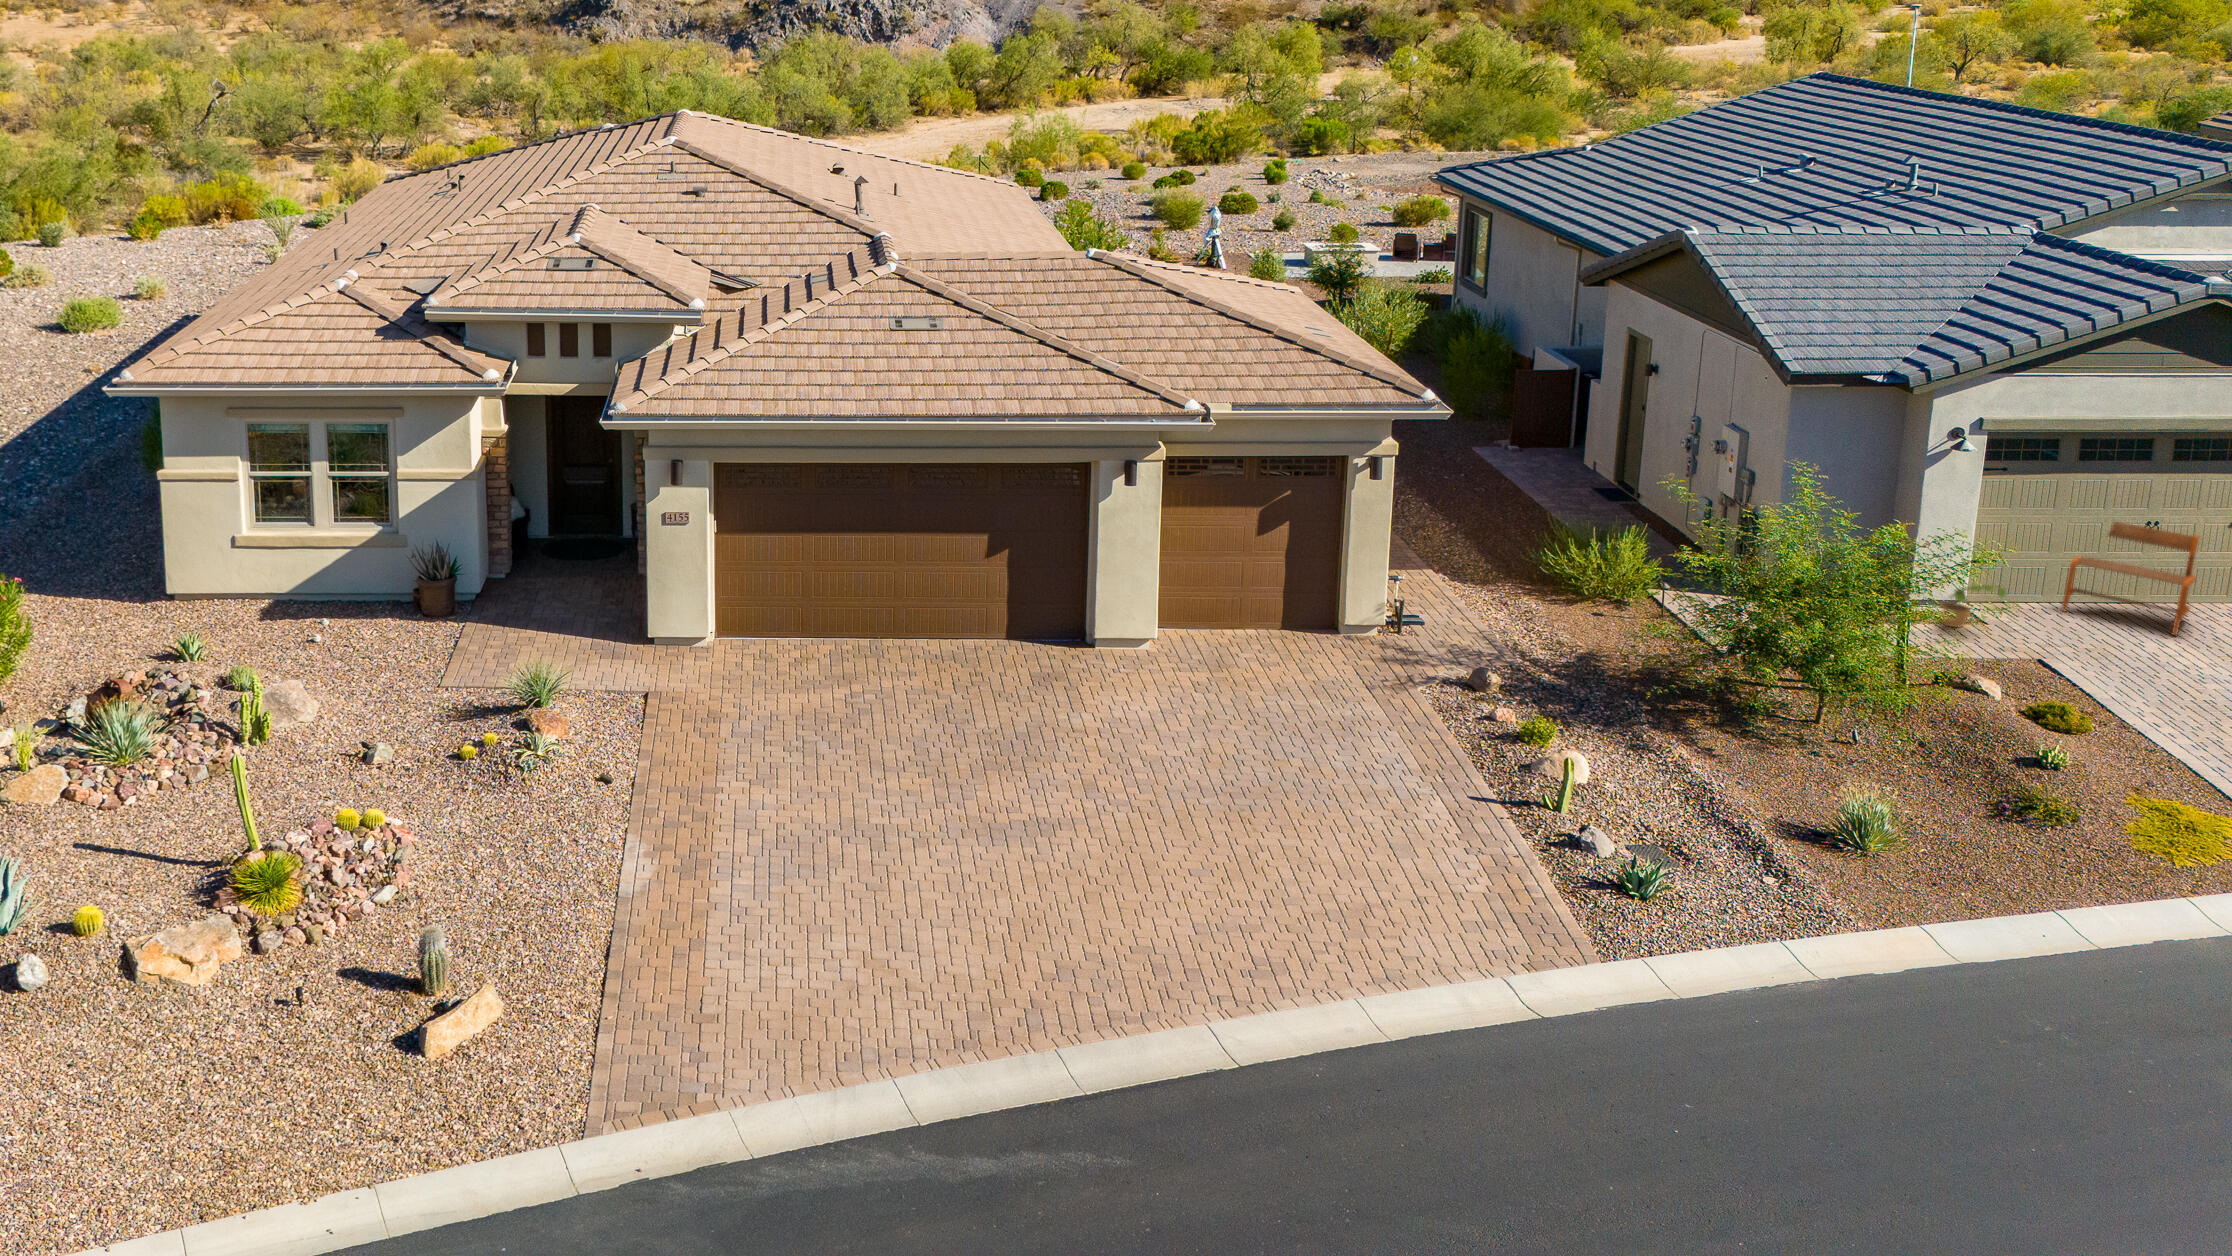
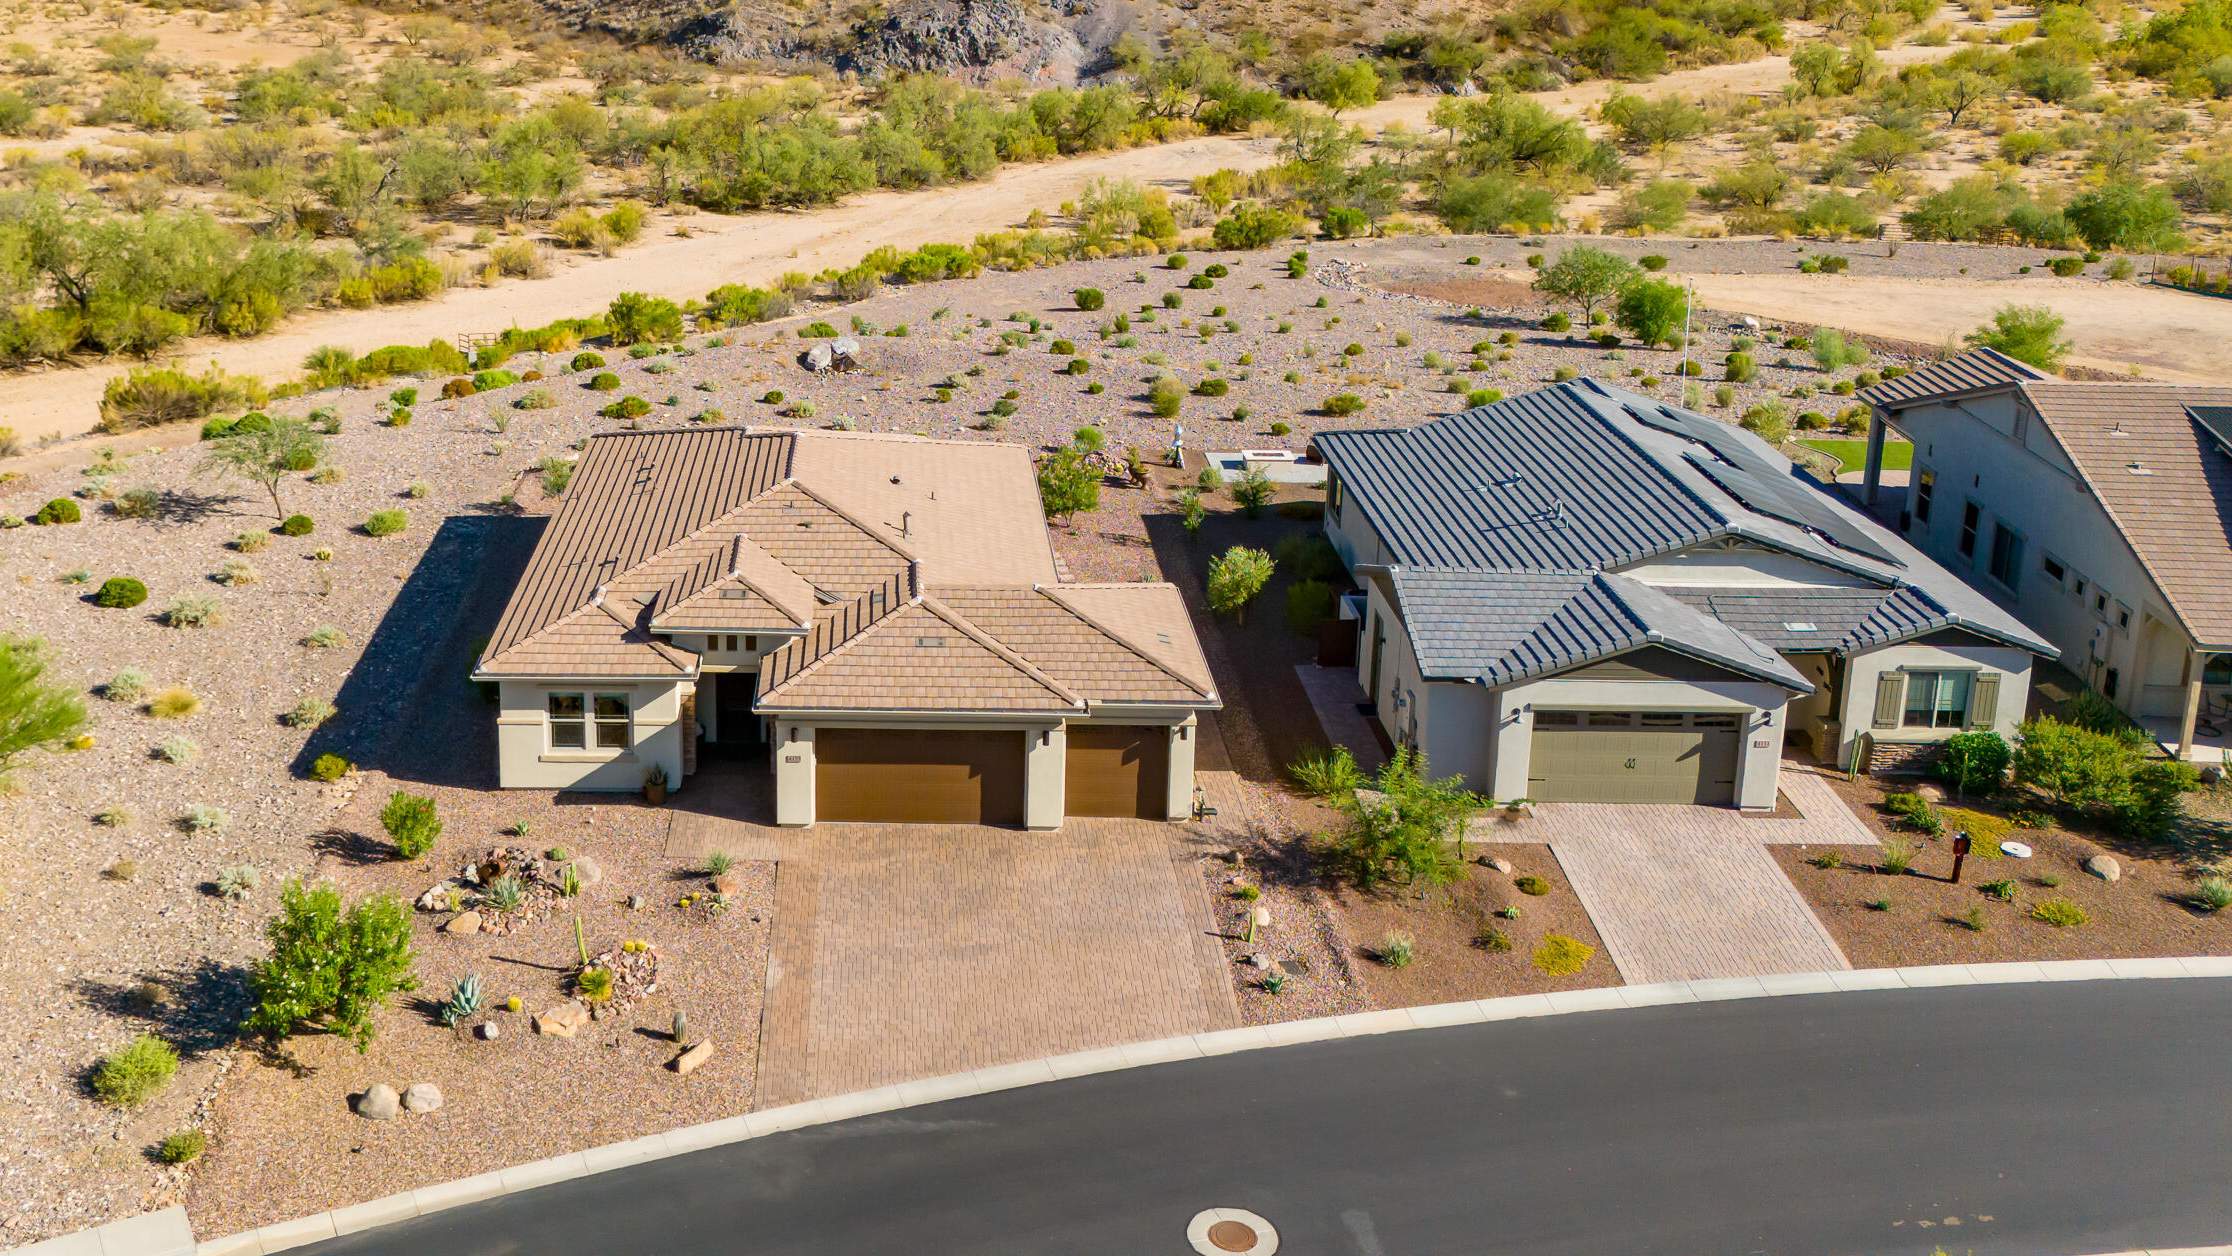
bench: present [2062,522,2199,635] -> none [1578,756,1648,829]

